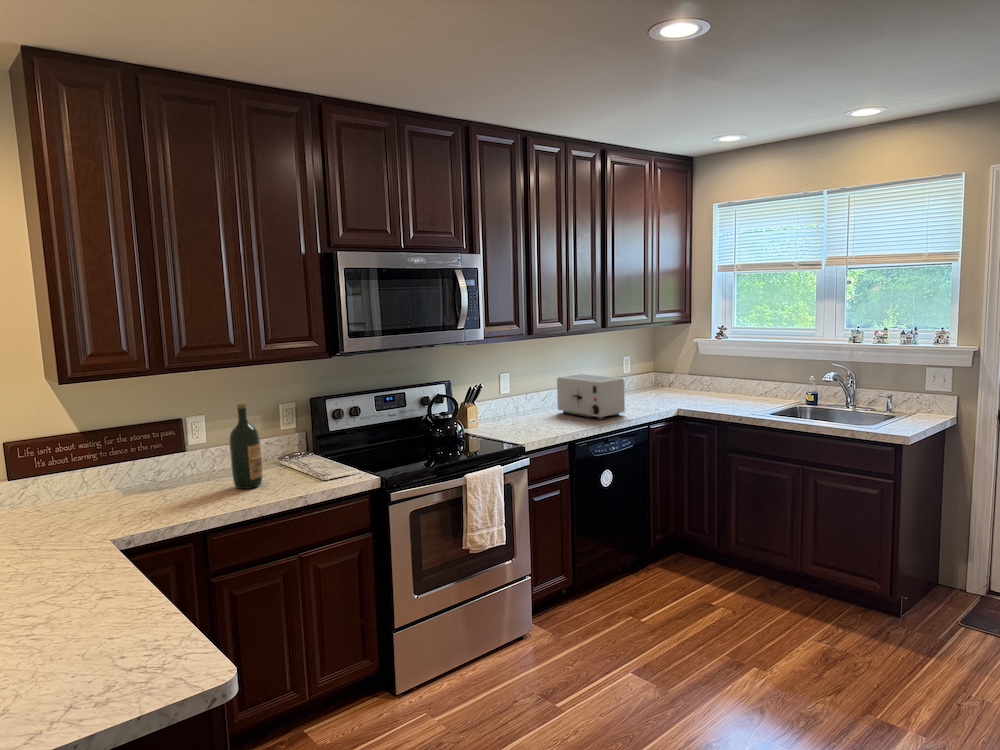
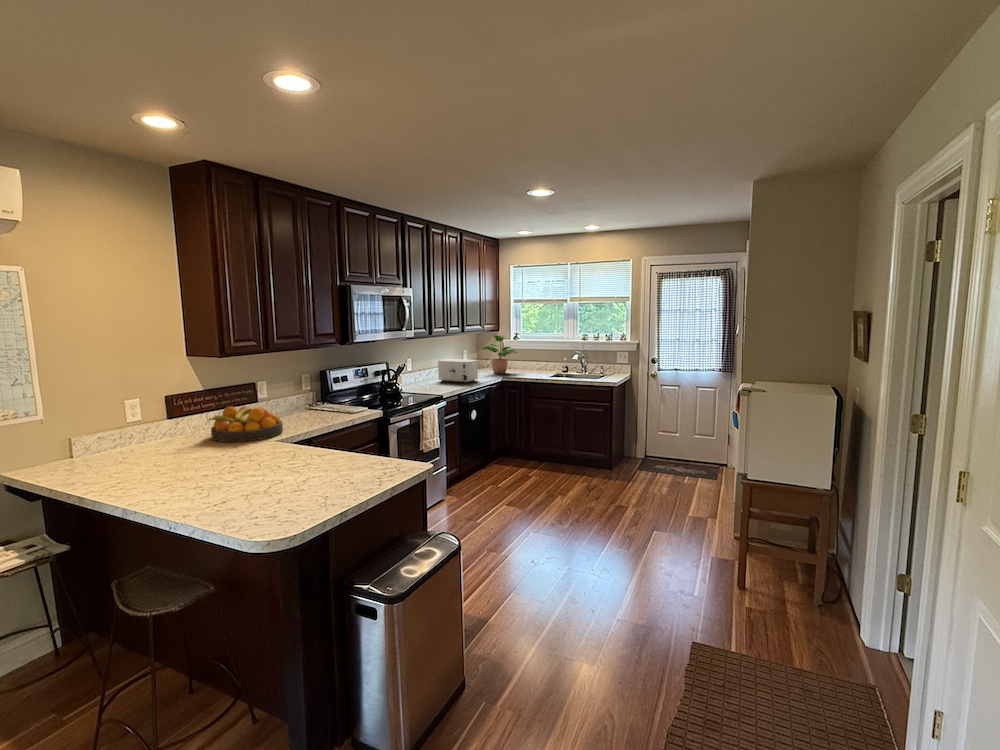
potted plant: none [646,332,716,401] -> present [481,335,517,374]
wine bottle: present [229,404,263,489] -> none [303,370,321,419]
fruit bowl: none [25,467,158,537] -> present [209,406,283,442]

